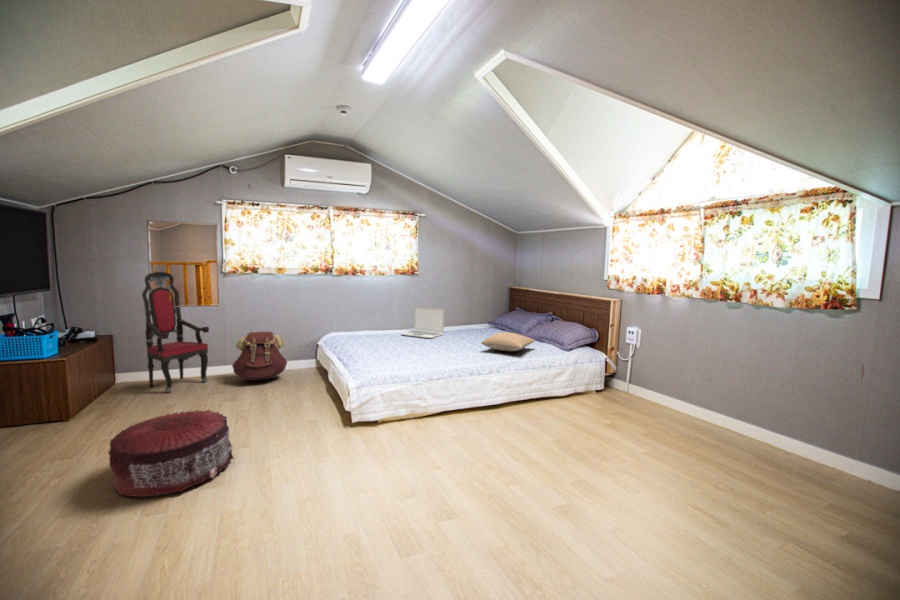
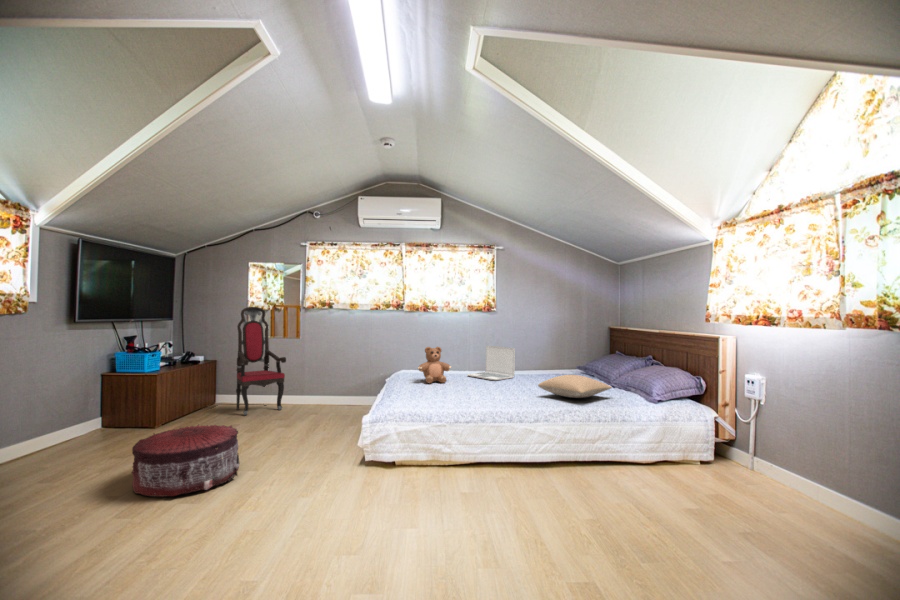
teddy bear: none [365,311,394,346] -> present [418,347,451,383]
backpack: present [232,332,287,380] -> none [301,365,352,412]

